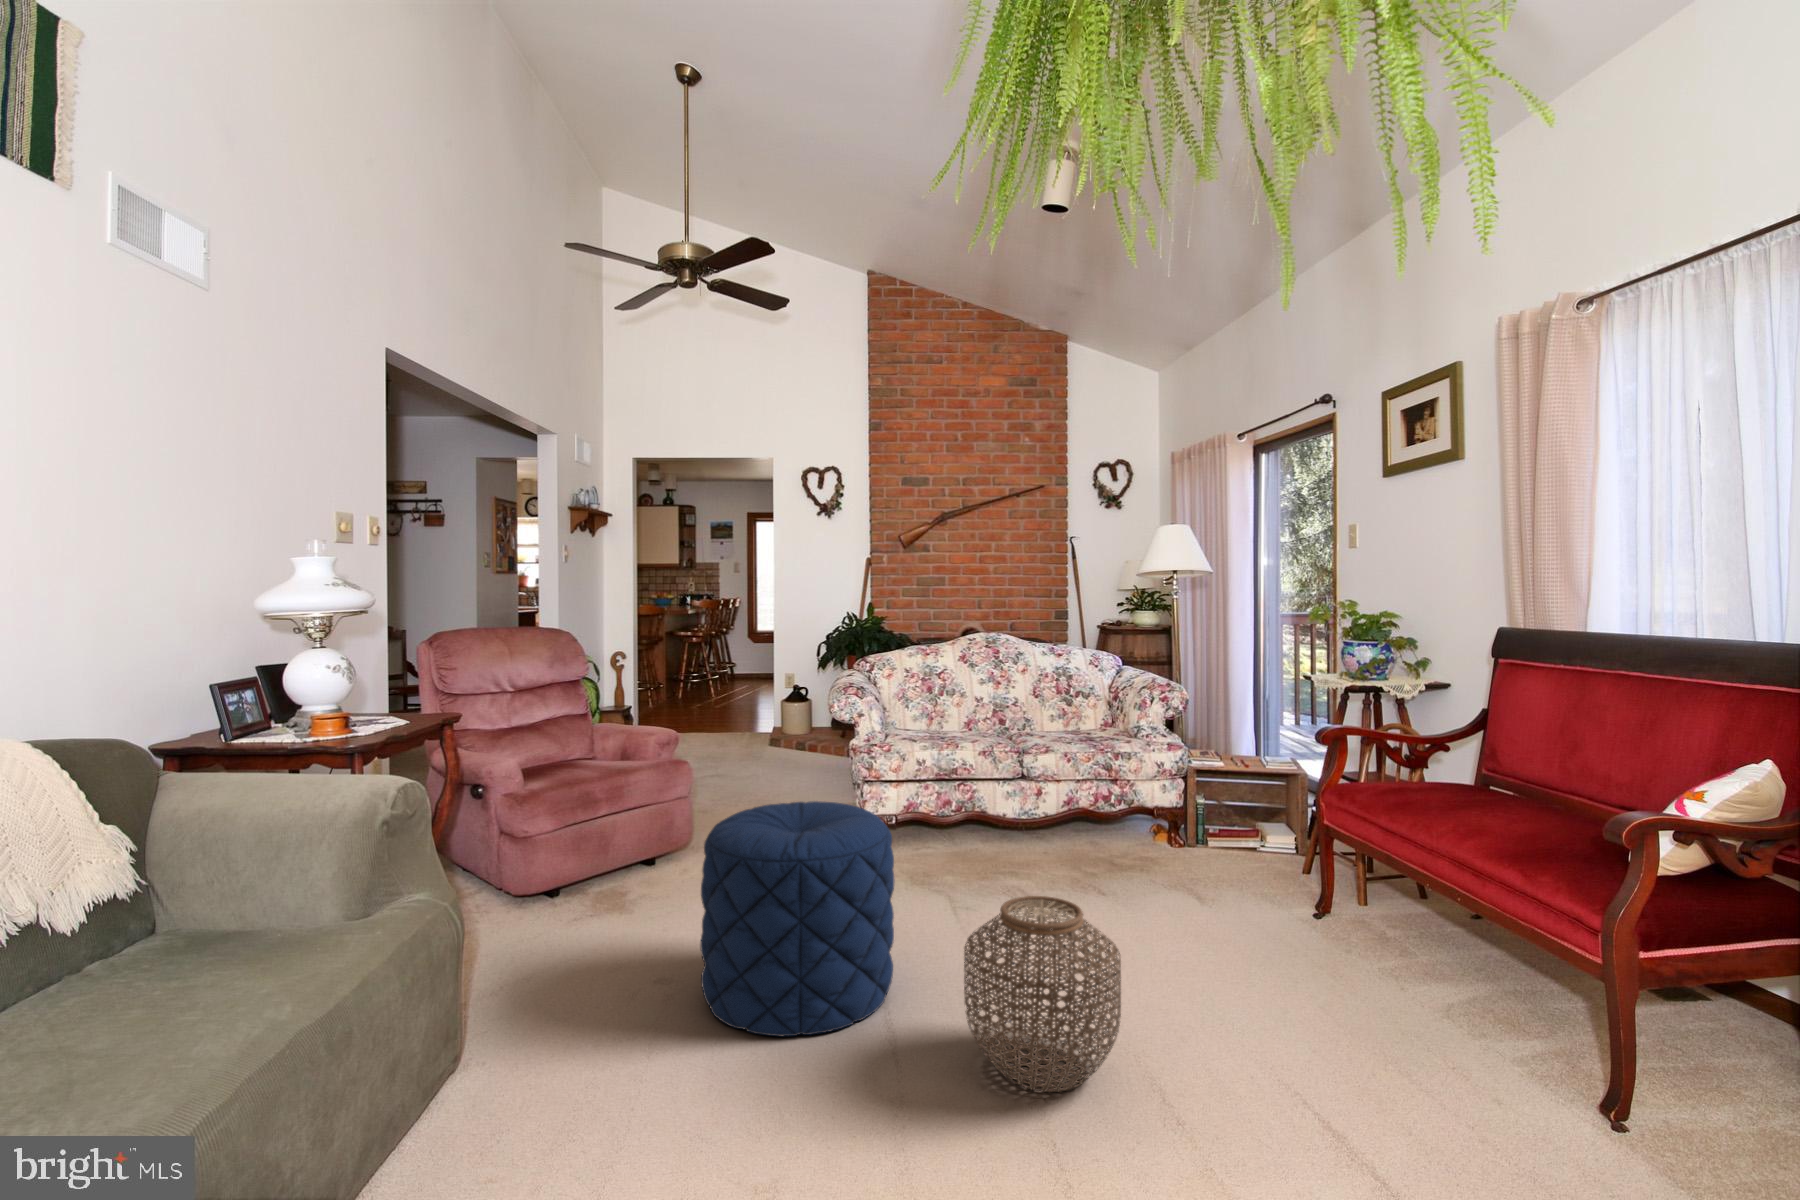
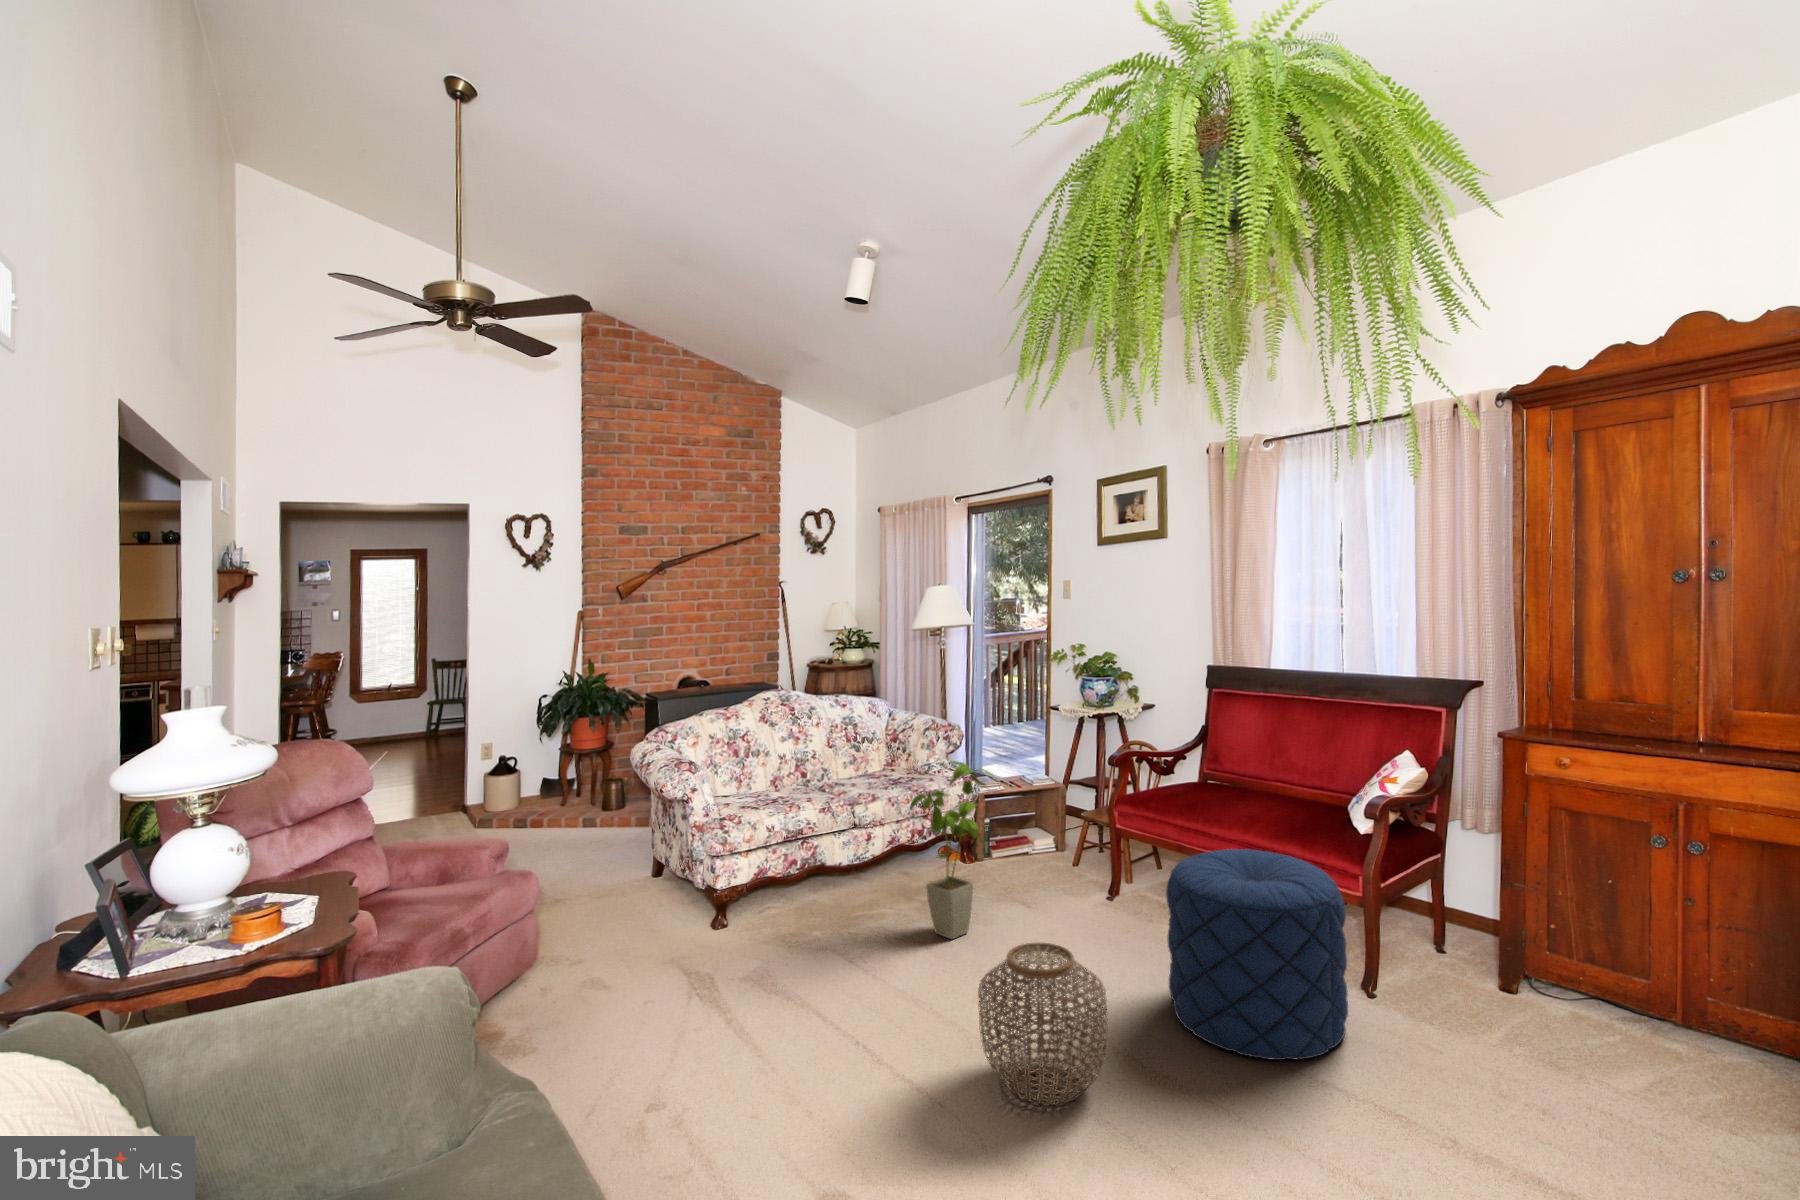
house plant: none [1039,704,1145,910] -> present [910,761,997,939]
pouf: present [700,801,894,1036] -> present [1166,849,1348,1060]

